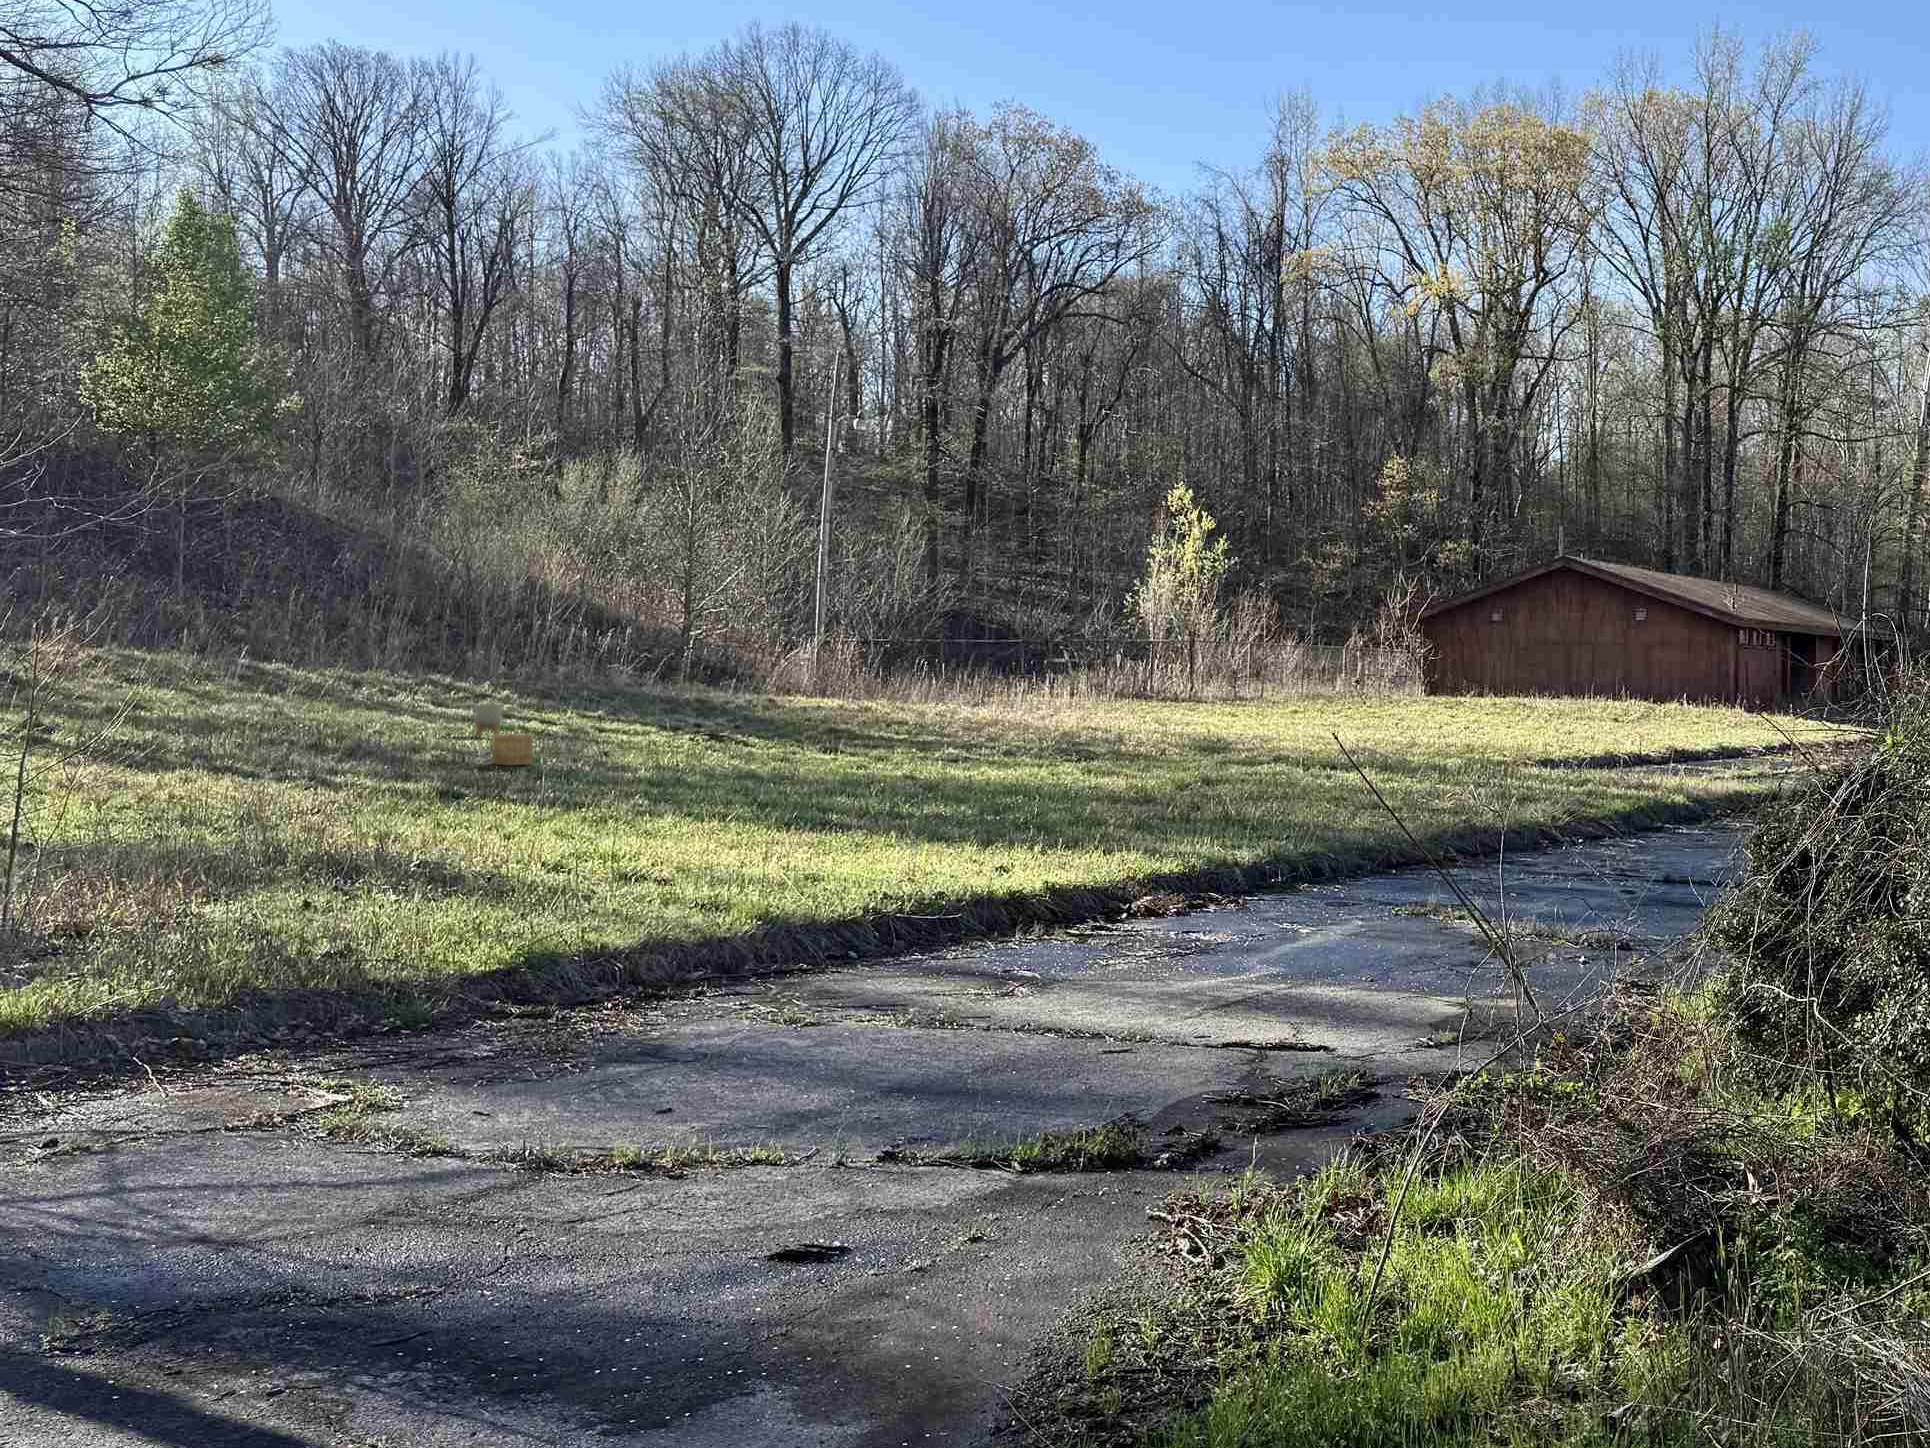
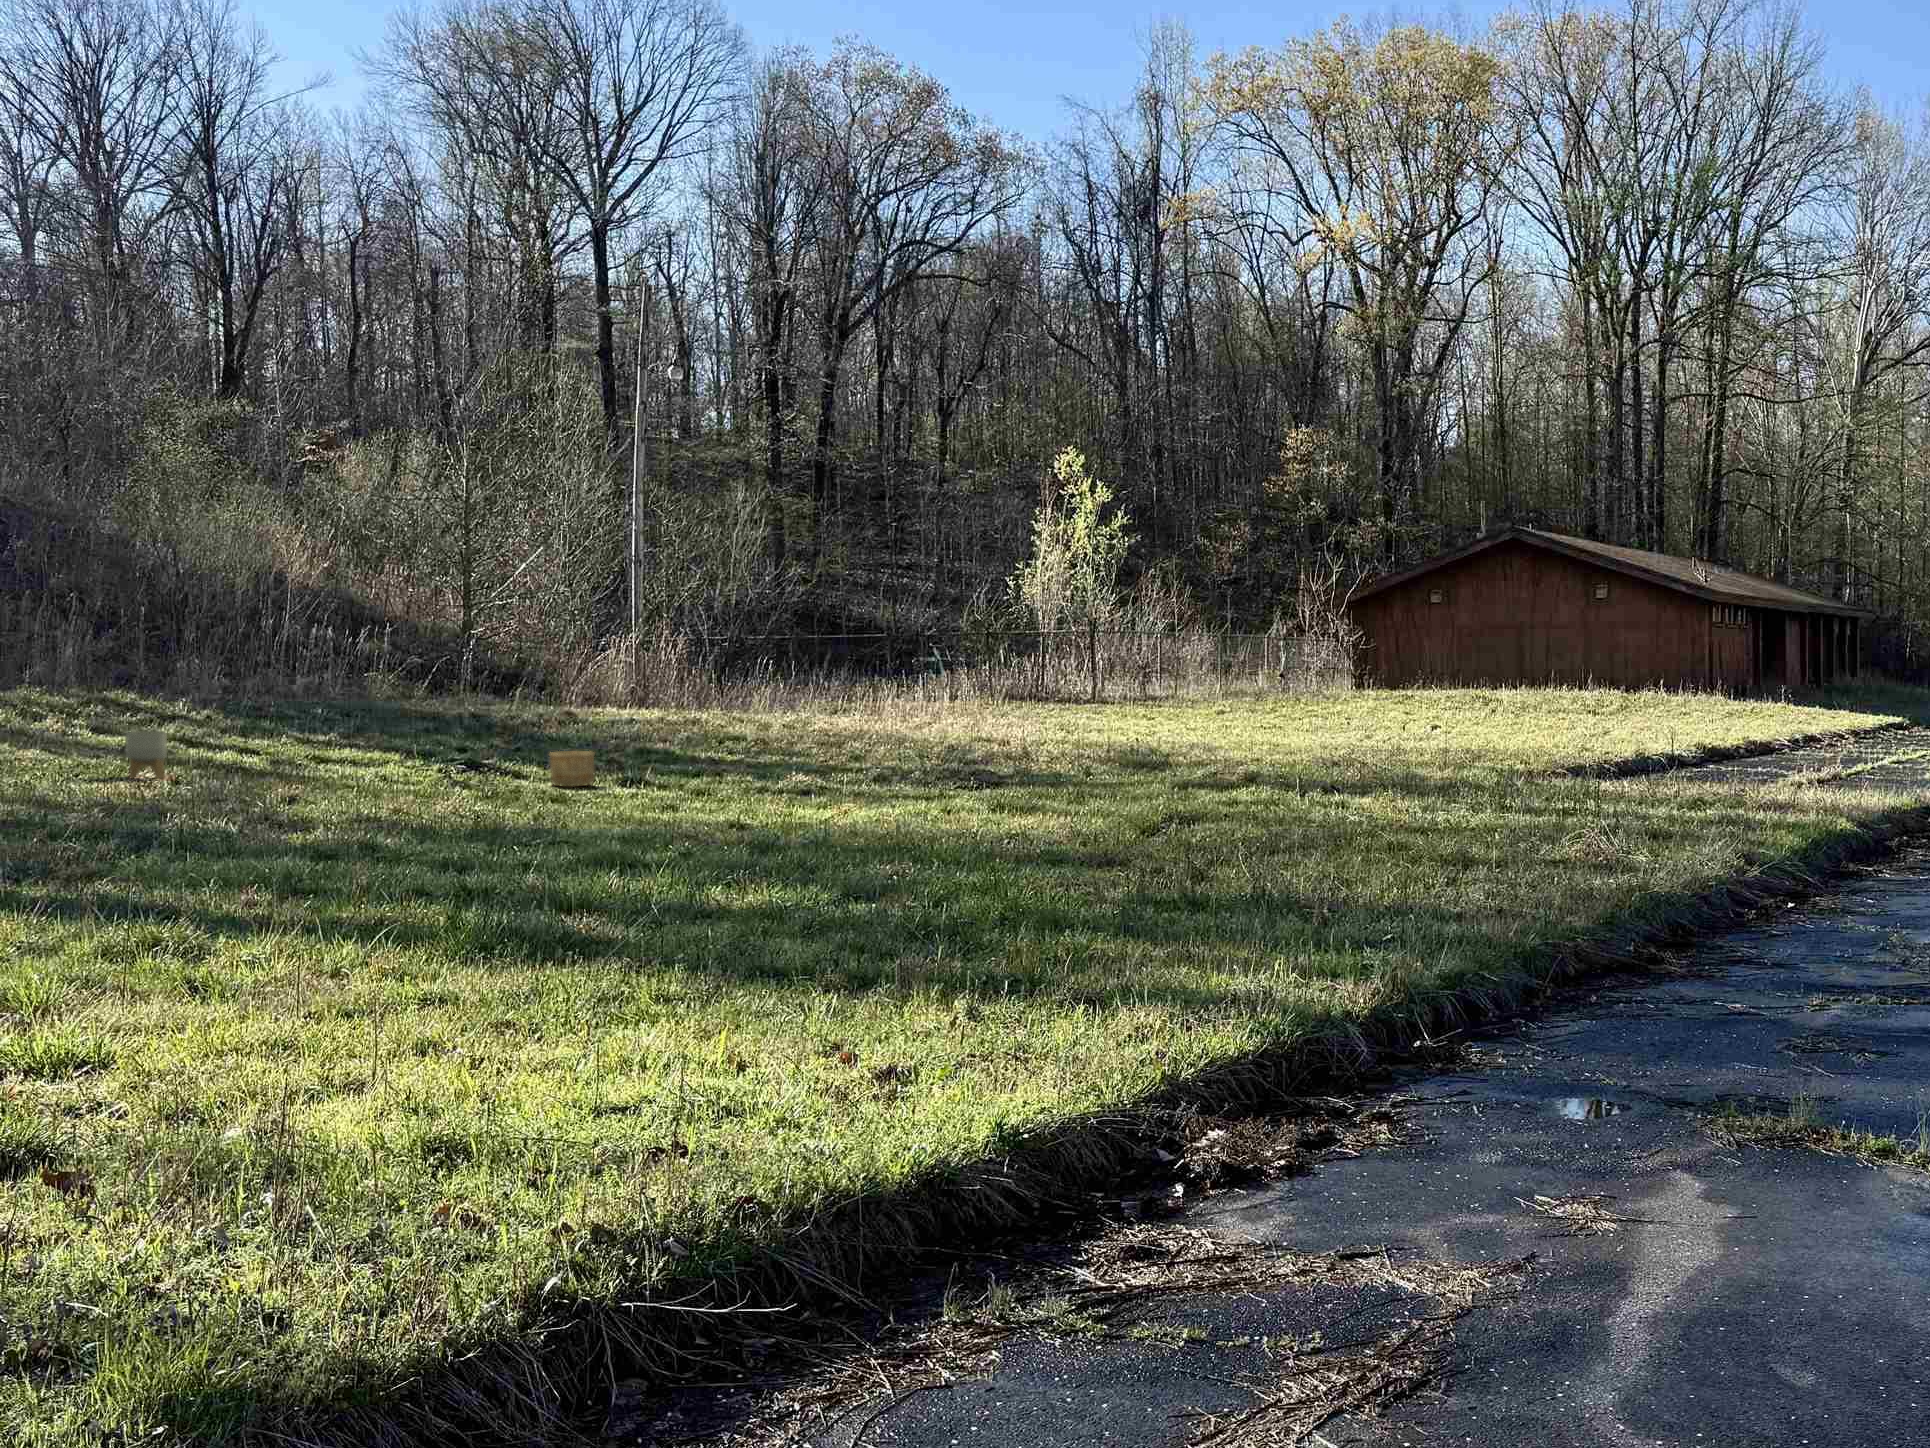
wooden bucket: present [492,734,533,766] -> present [550,751,594,787]

